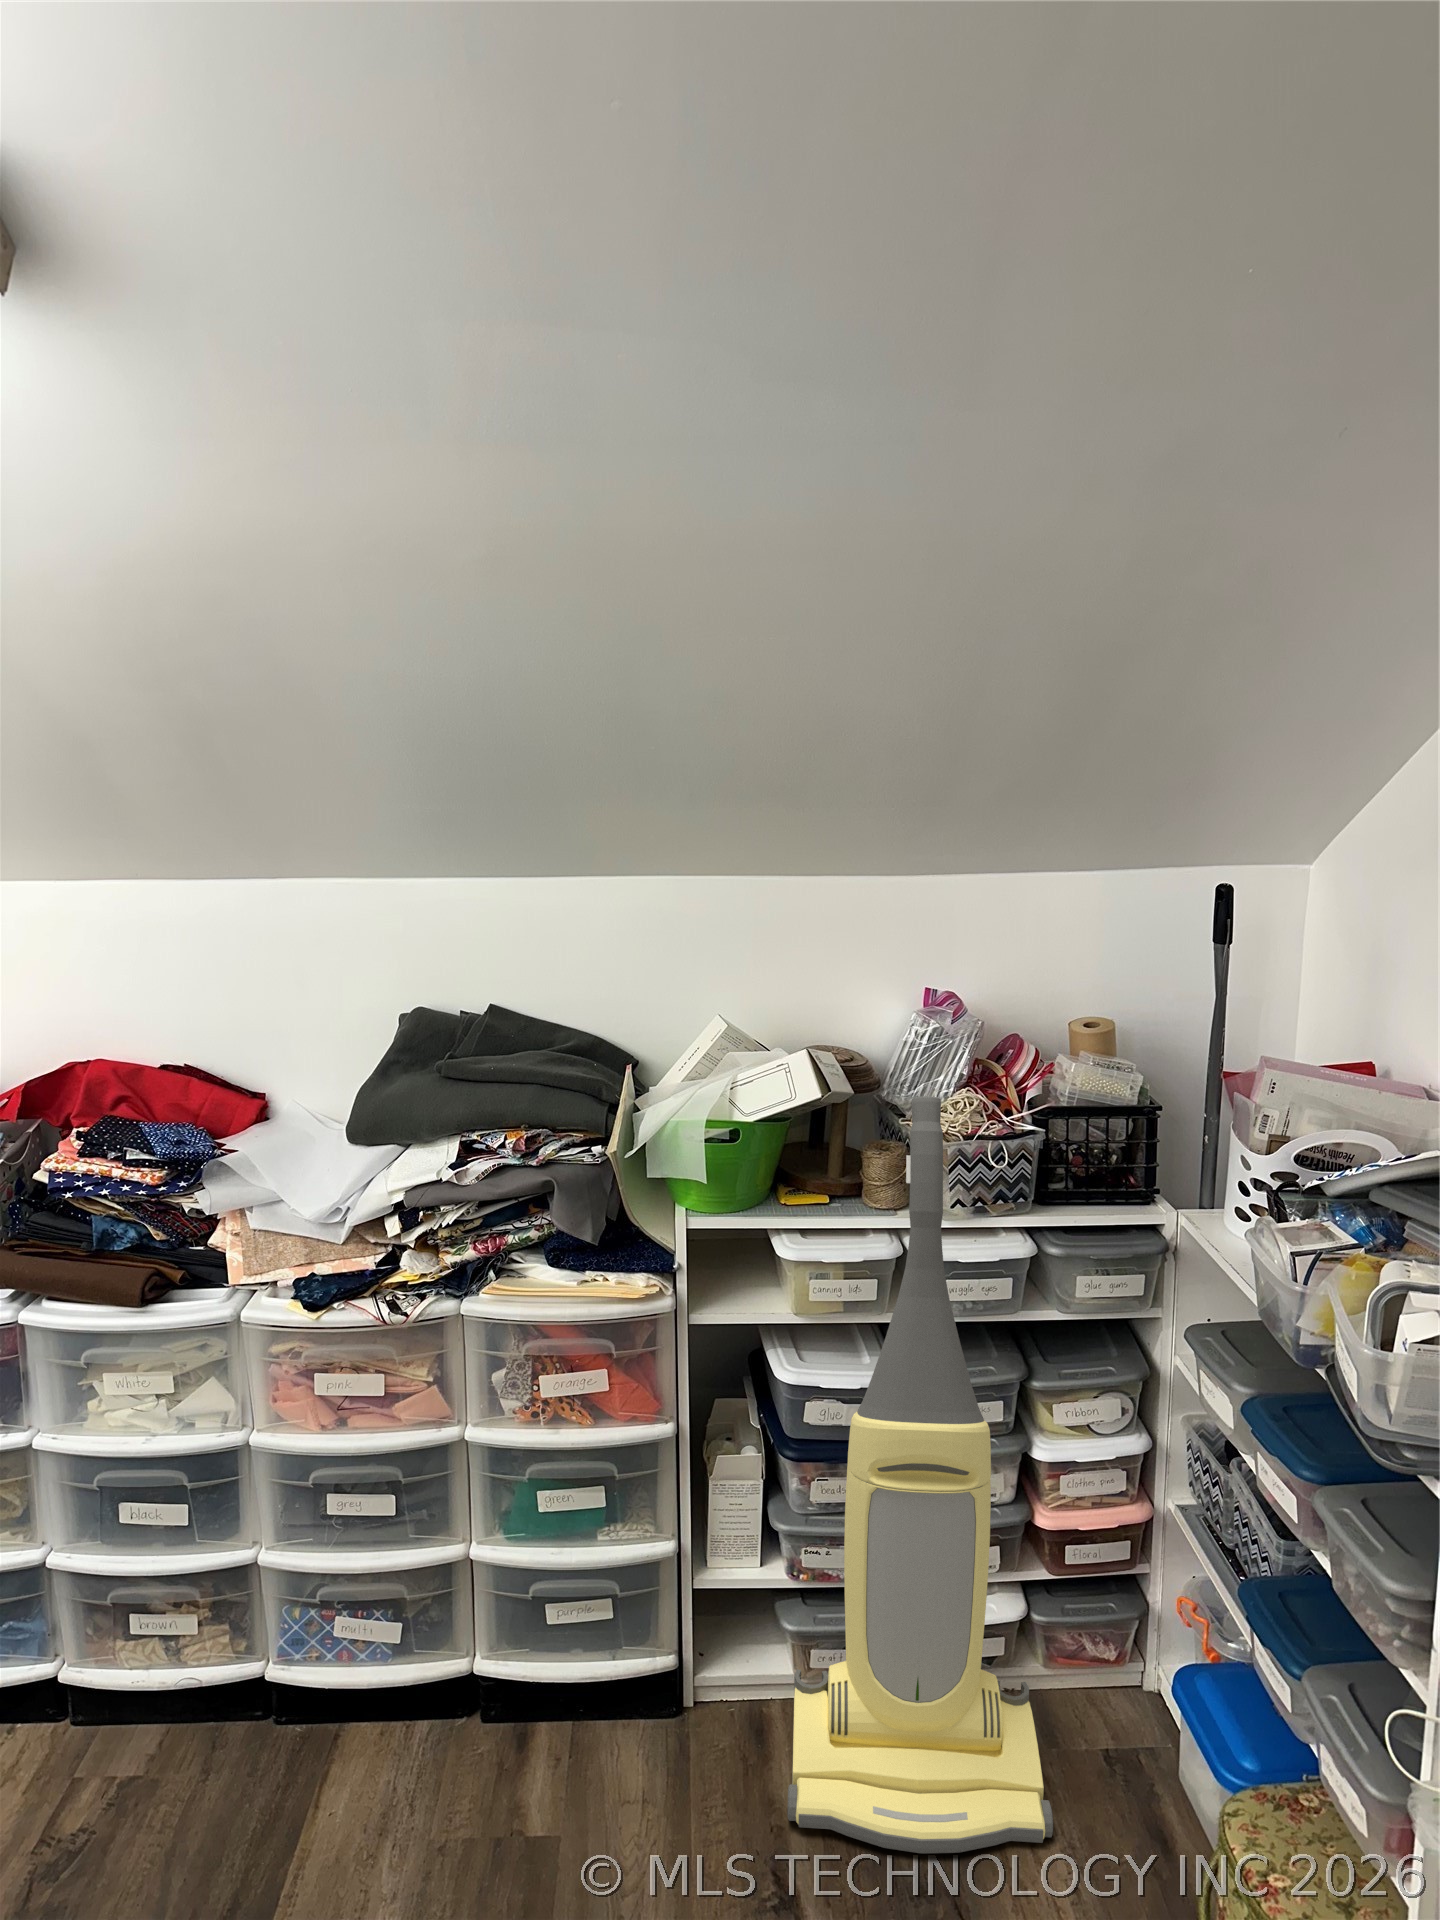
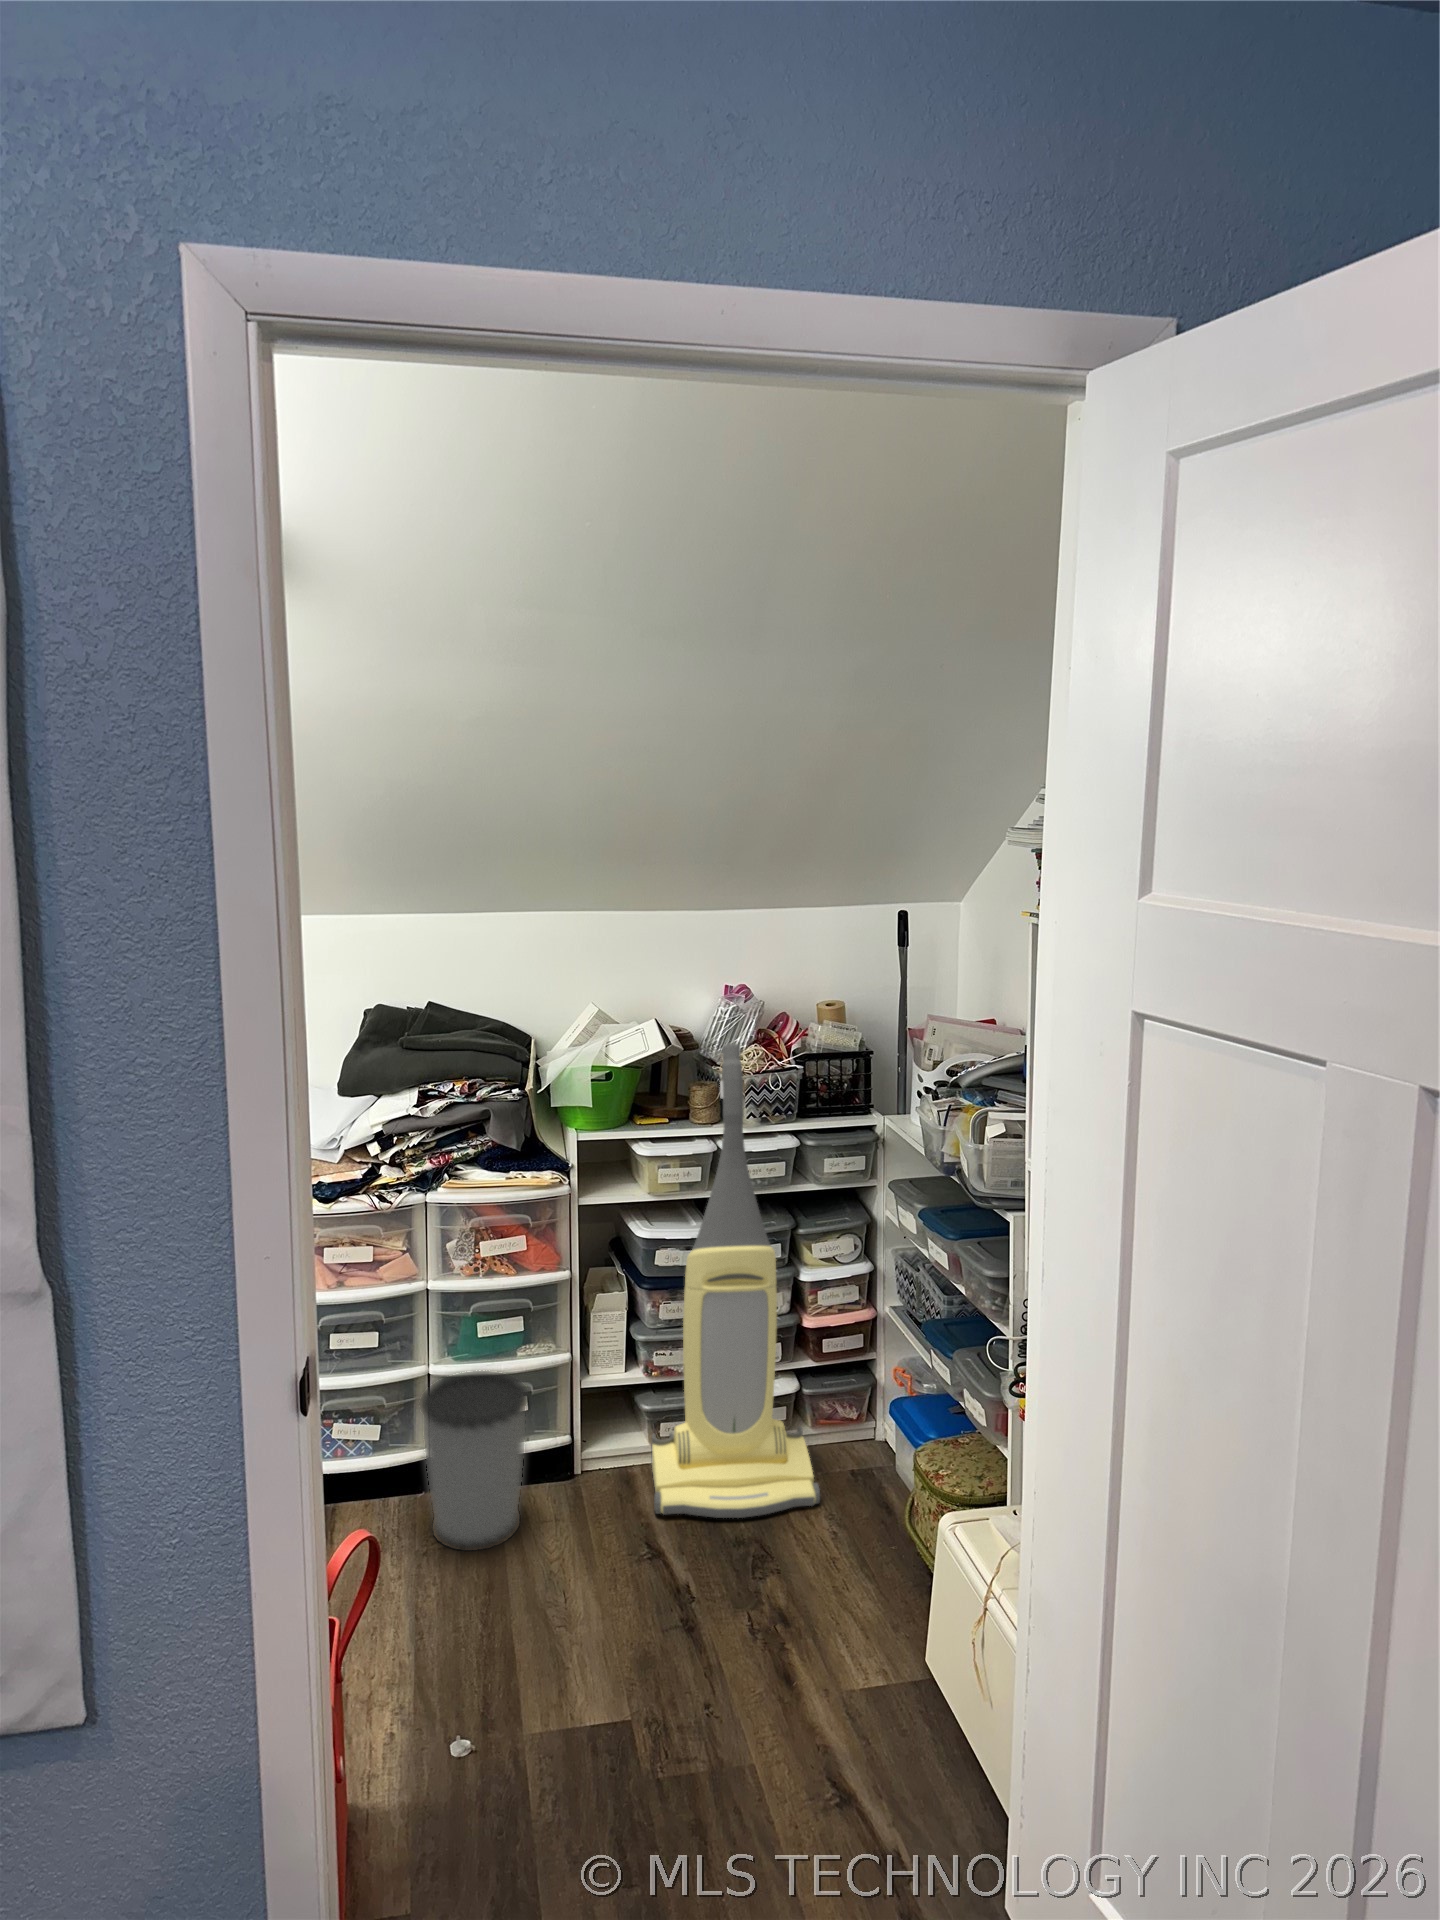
wastebasket: none [431,1566,596,1857] -> present [420,1371,528,1551]

